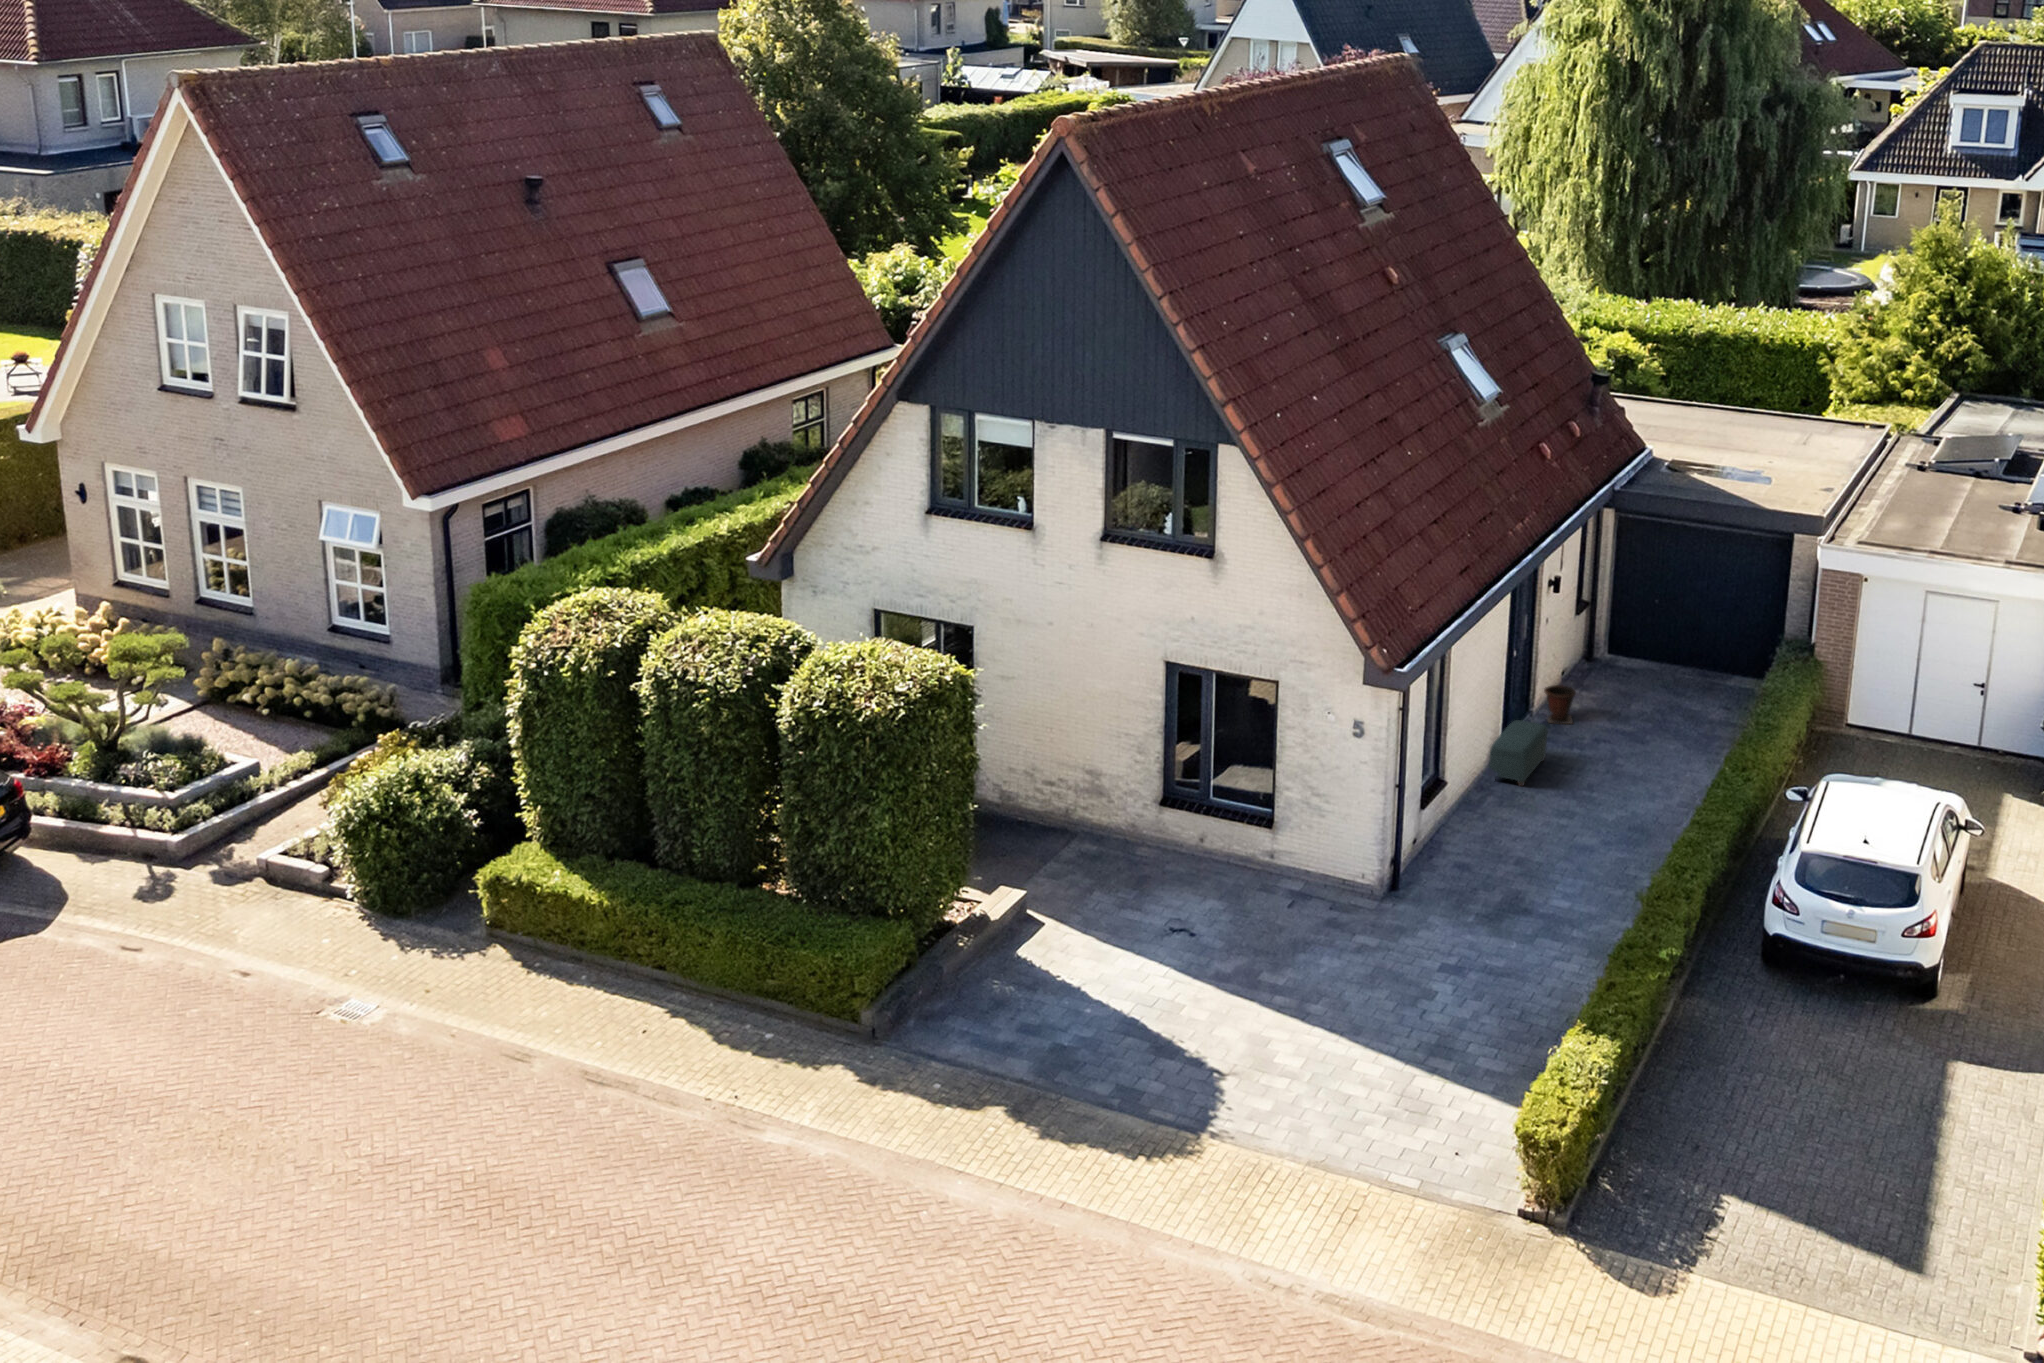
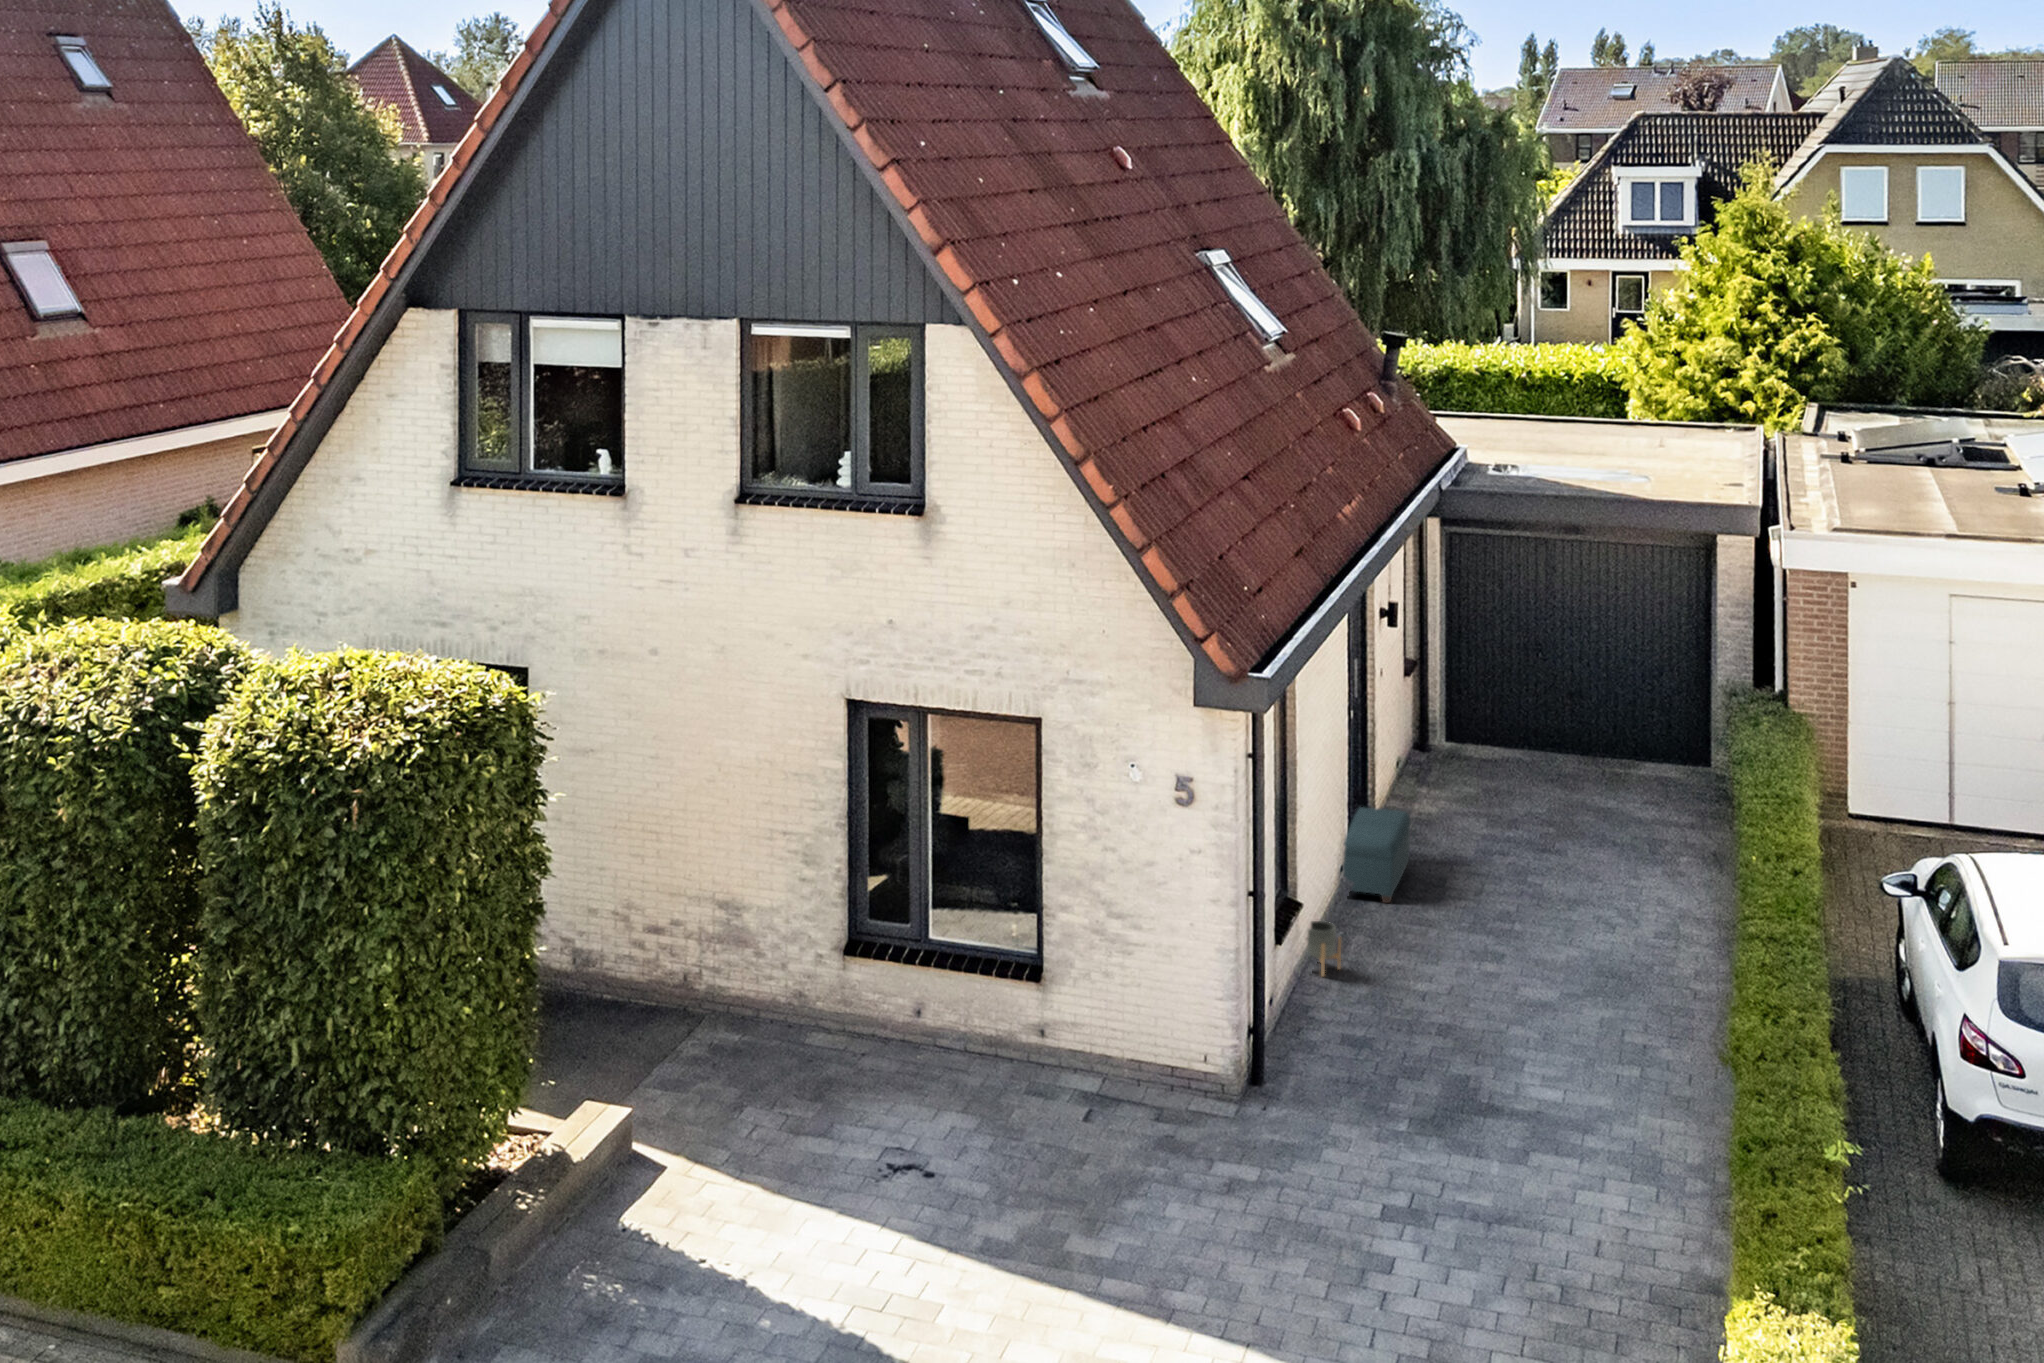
bucket: present [1544,685,1576,724] -> none [1381,762,1432,819]
planter: none [1447,801,1475,836] -> present [1307,921,1341,976]

